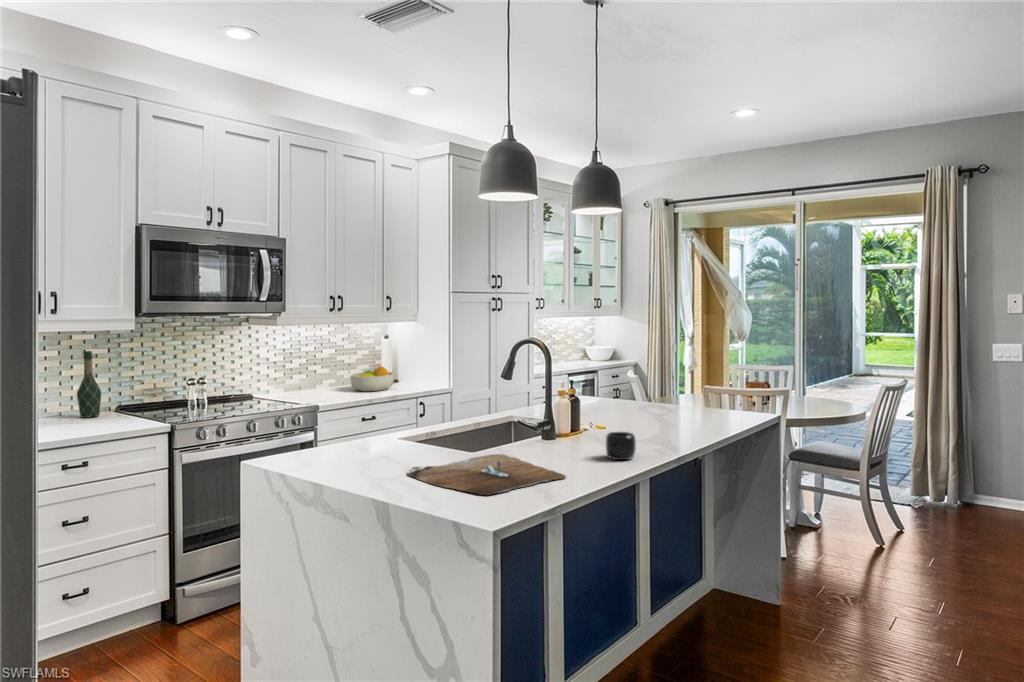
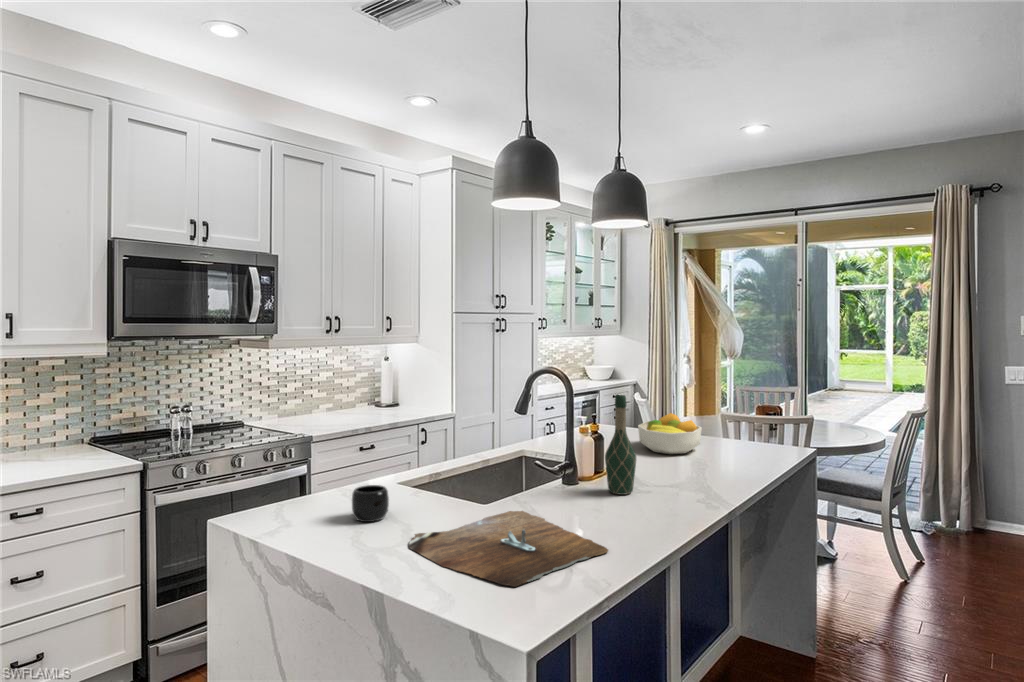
wine bottle: present [77,351,101,418] -> present [605,395,636,495]
fruit bowl: present [350,366,394,392] -> present [638,413,702,454]
mug: present [606,432,636,460] -> present [352,485,389,522]

